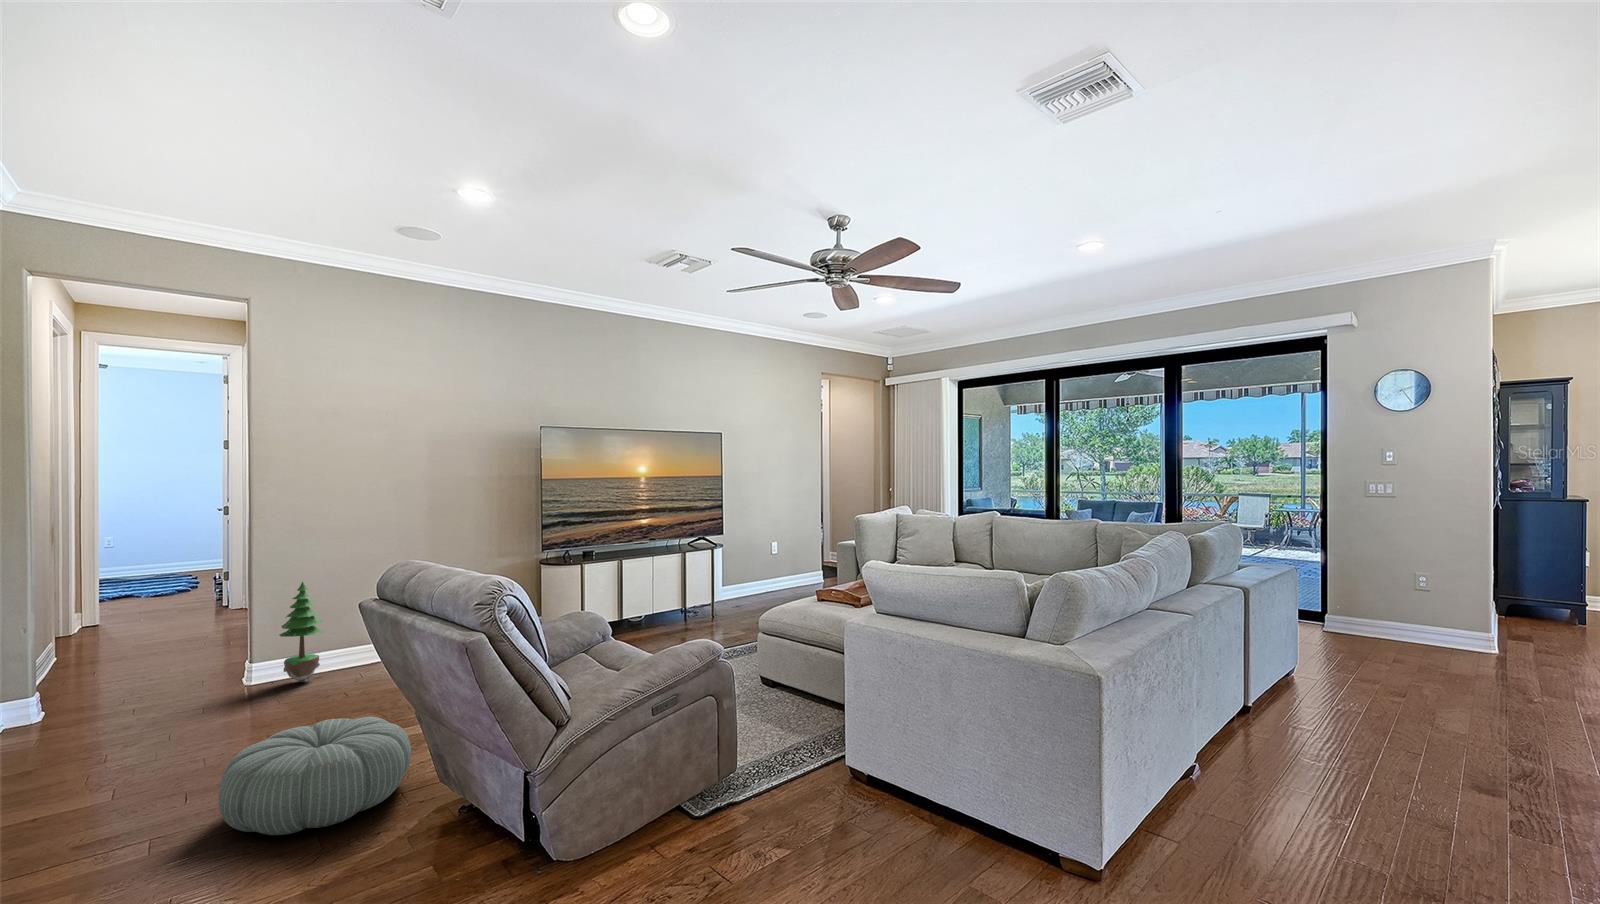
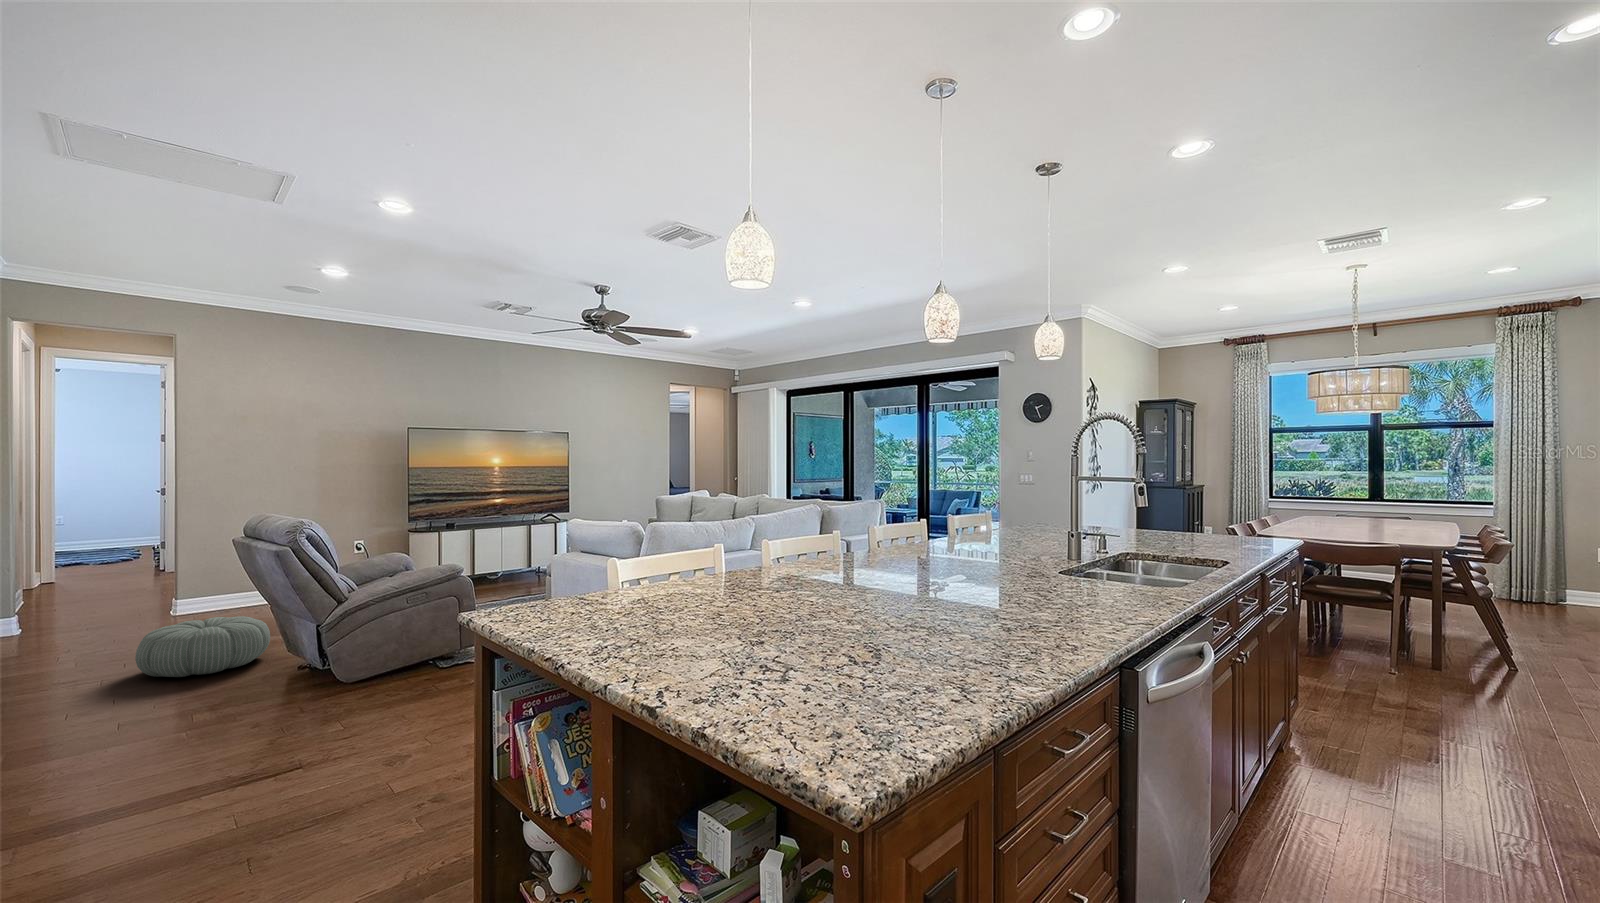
potted tree: present [279,582,323,682] -> none [195,539,230,613]

